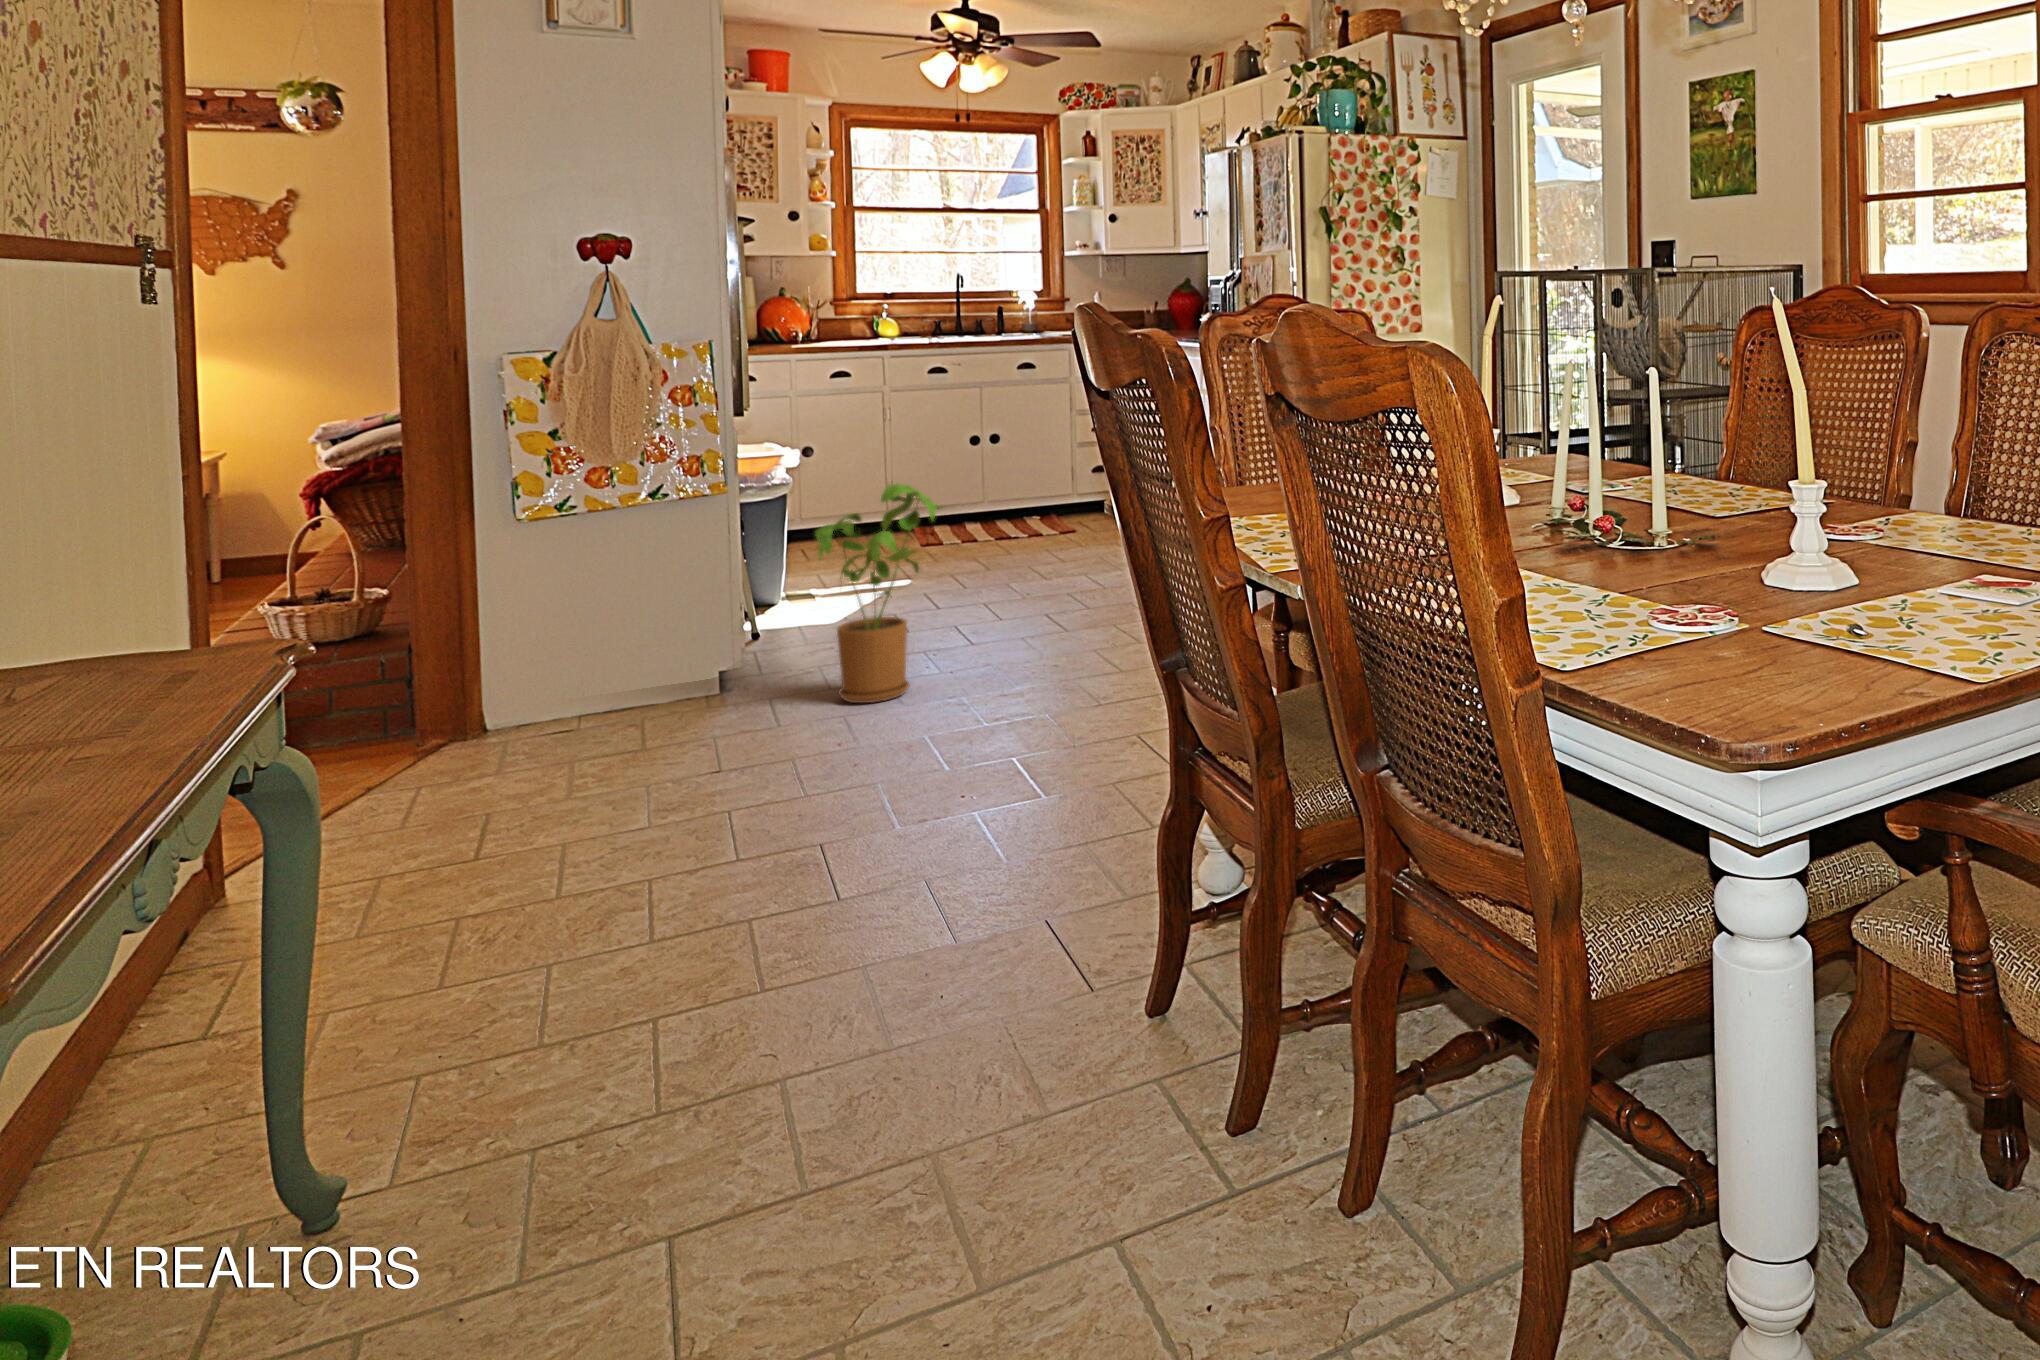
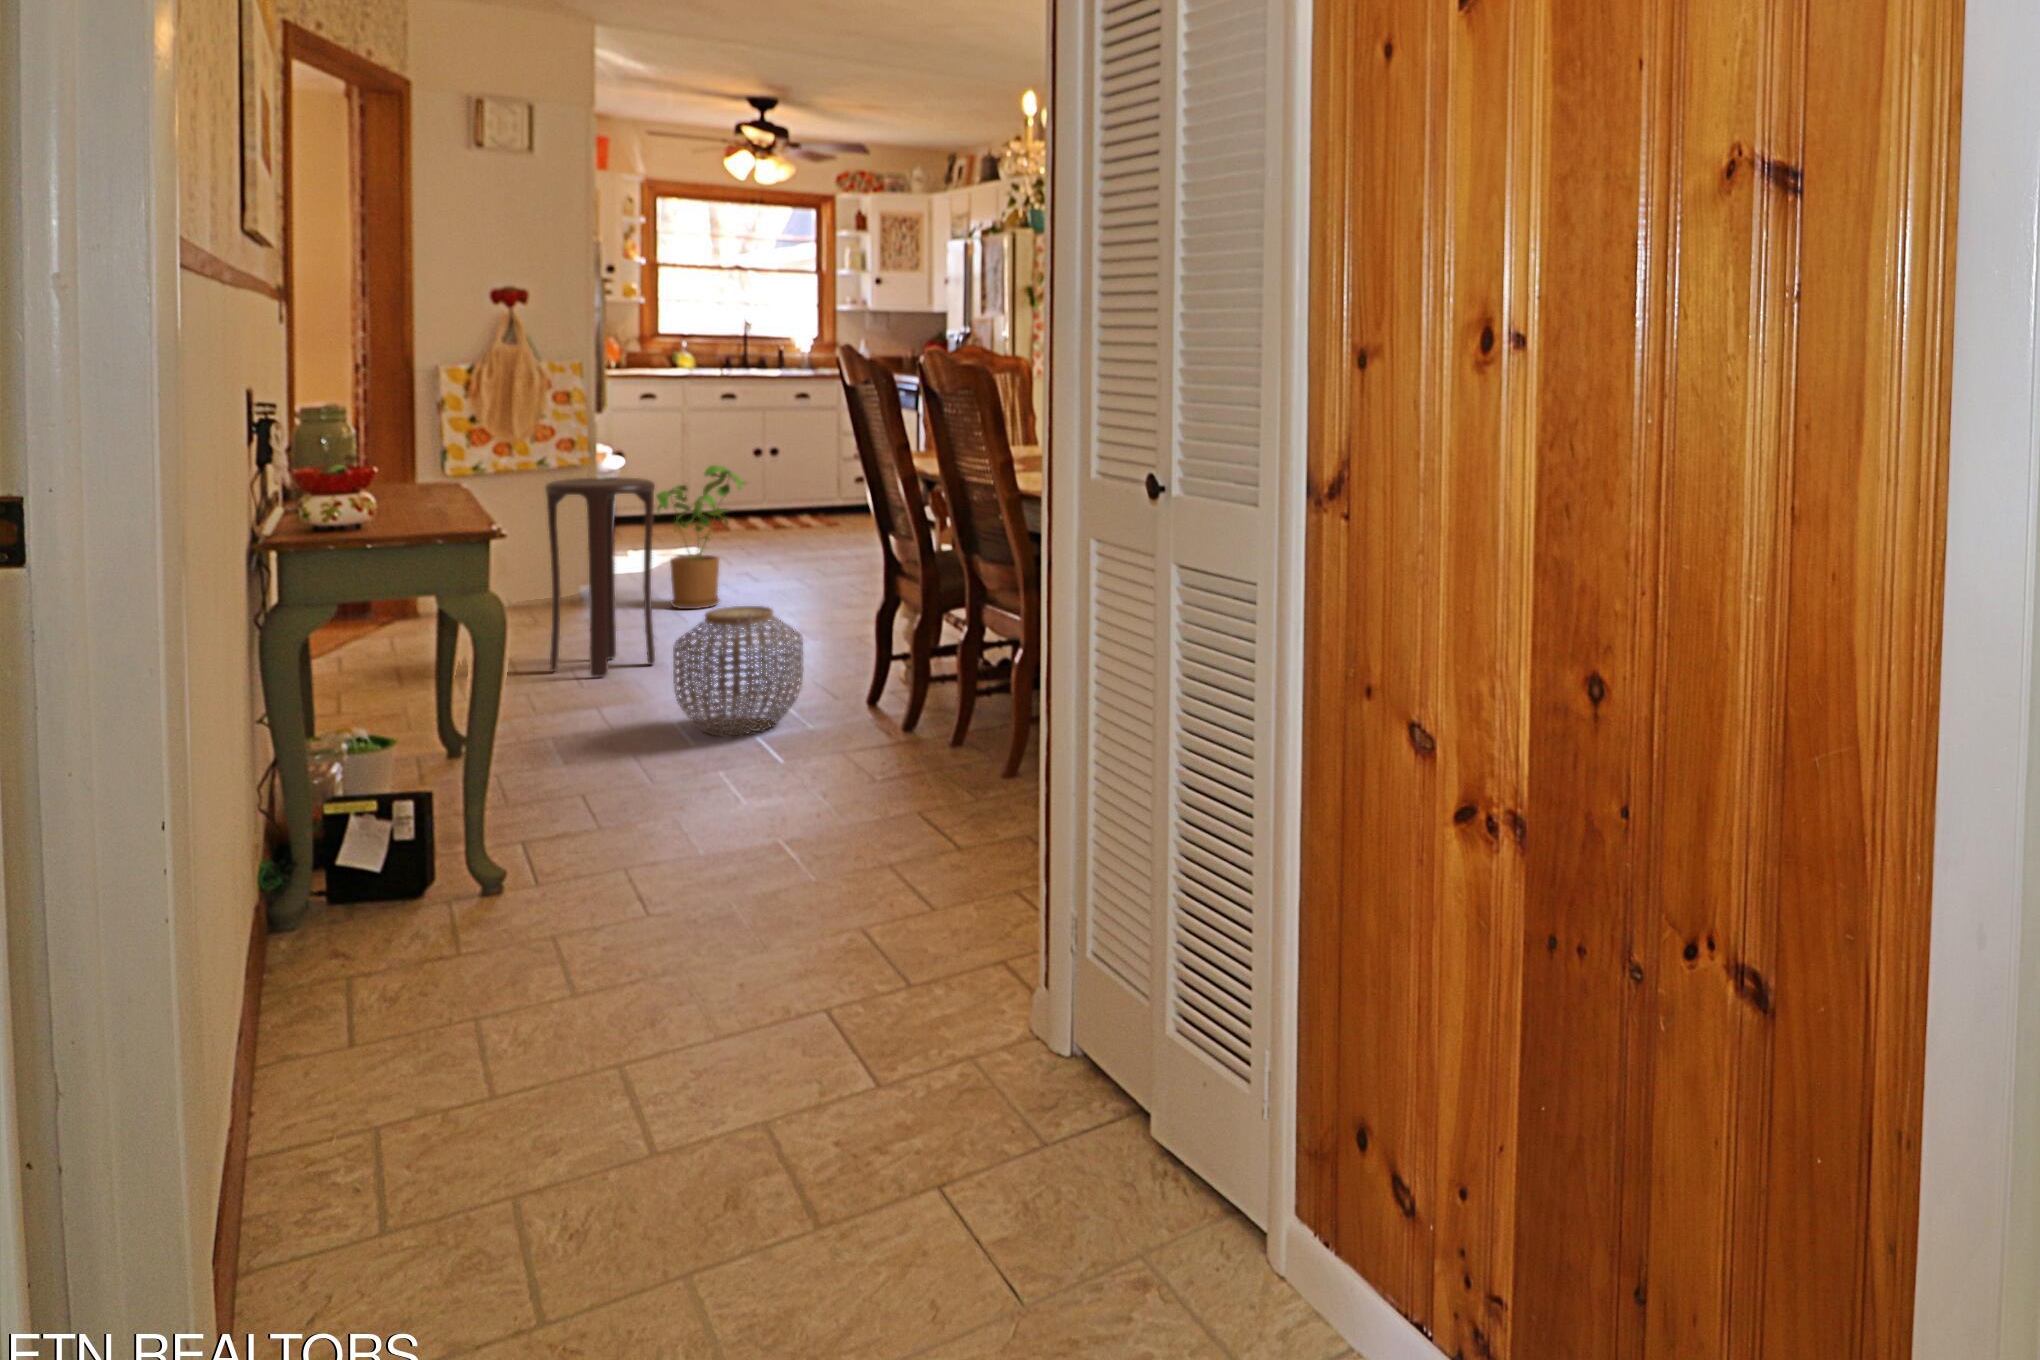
stool: none [594,531,786,890] -> present [545,477,655,677]
woven basket: none [758,819,1014,1111] -> present [673,606,803,735]

